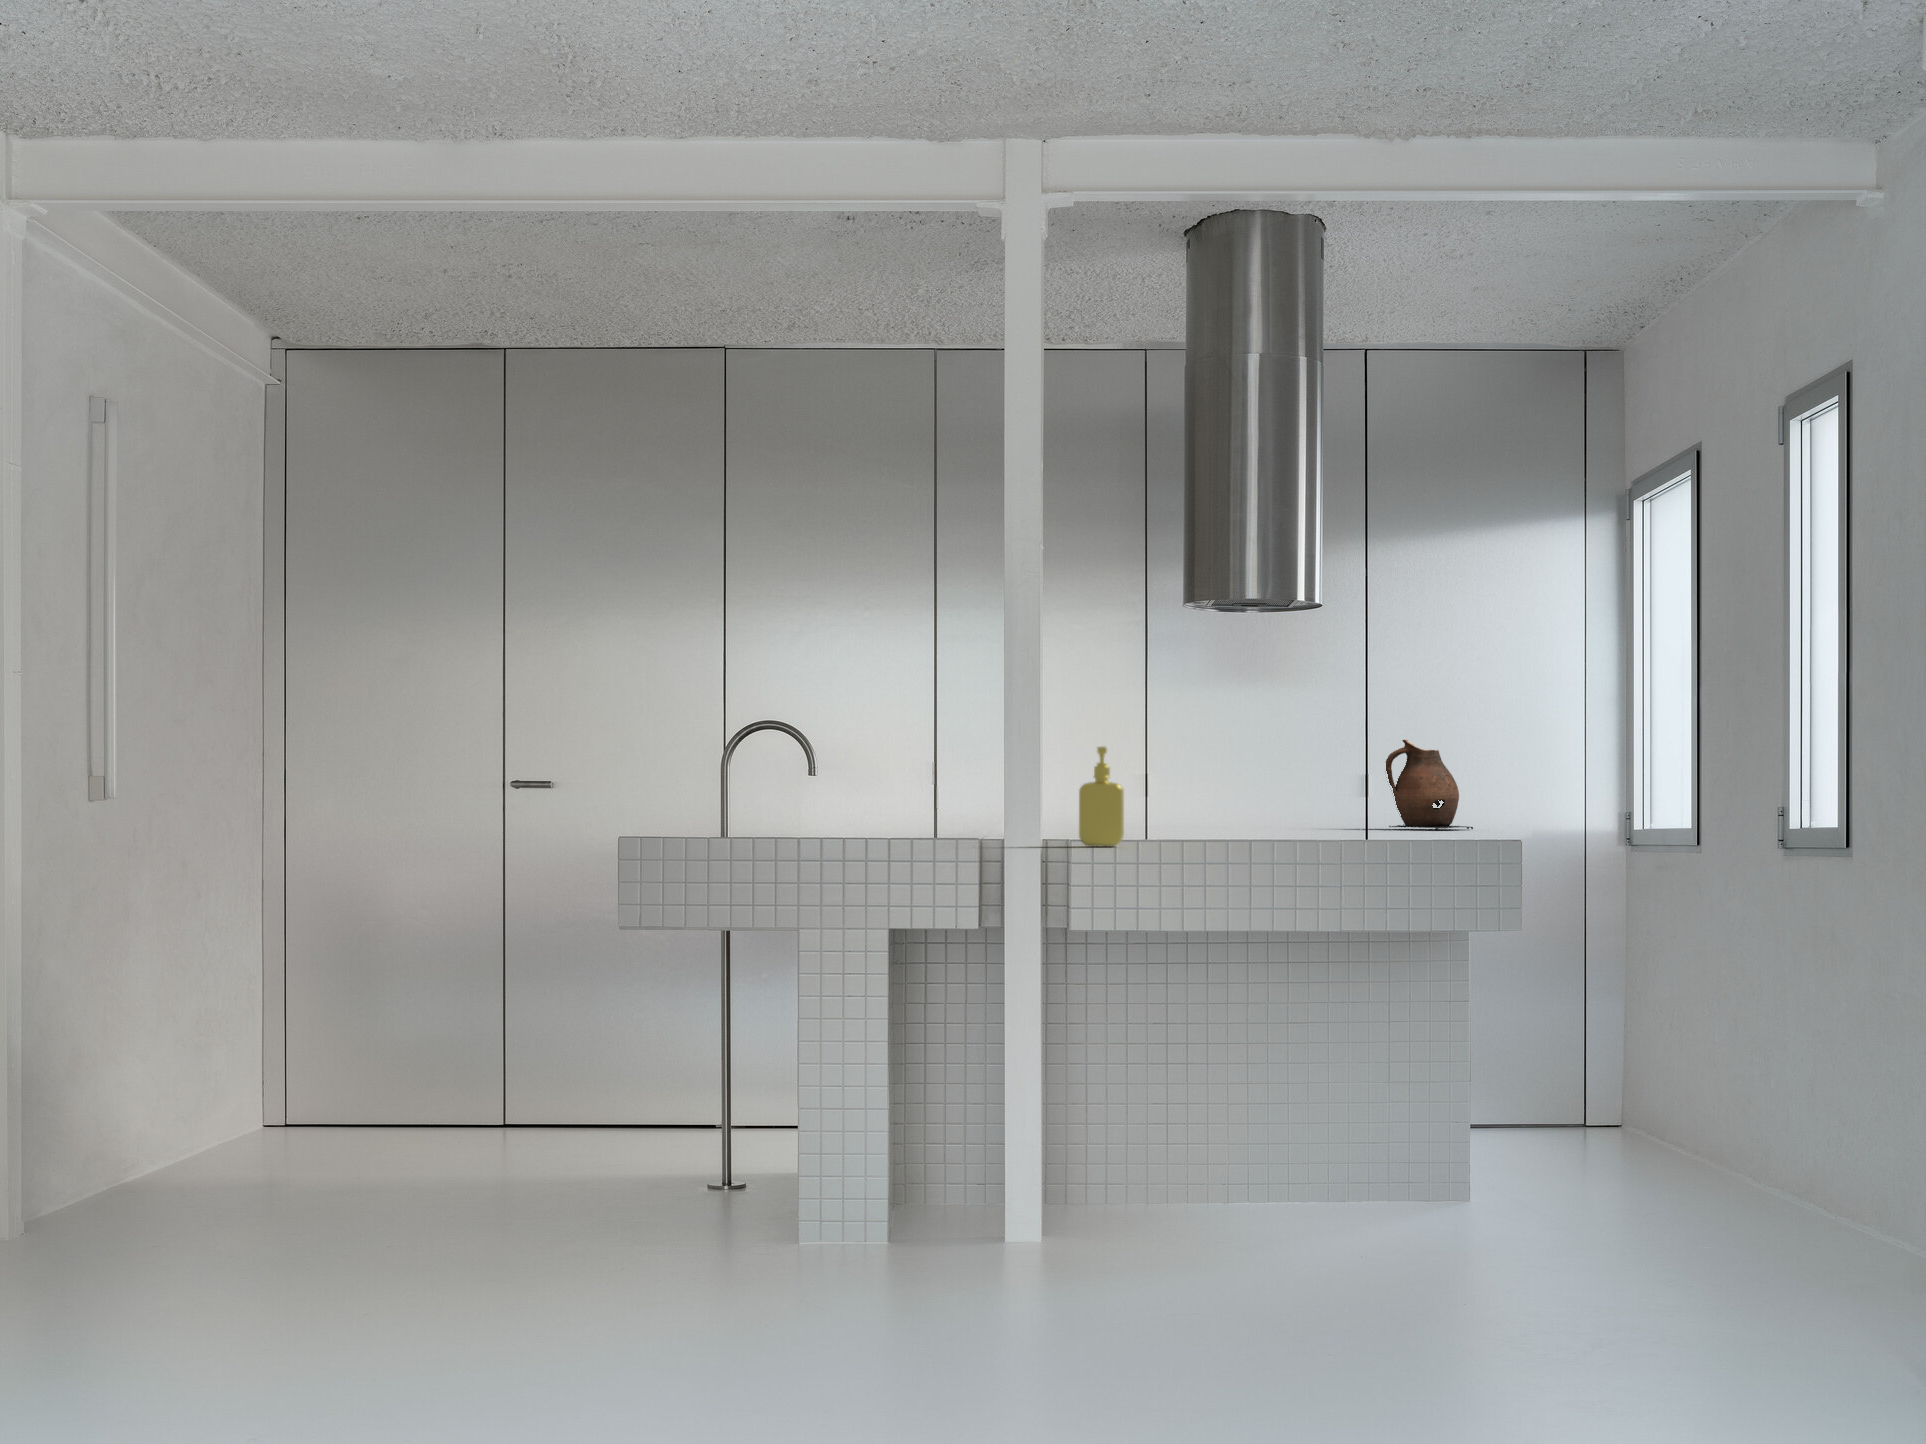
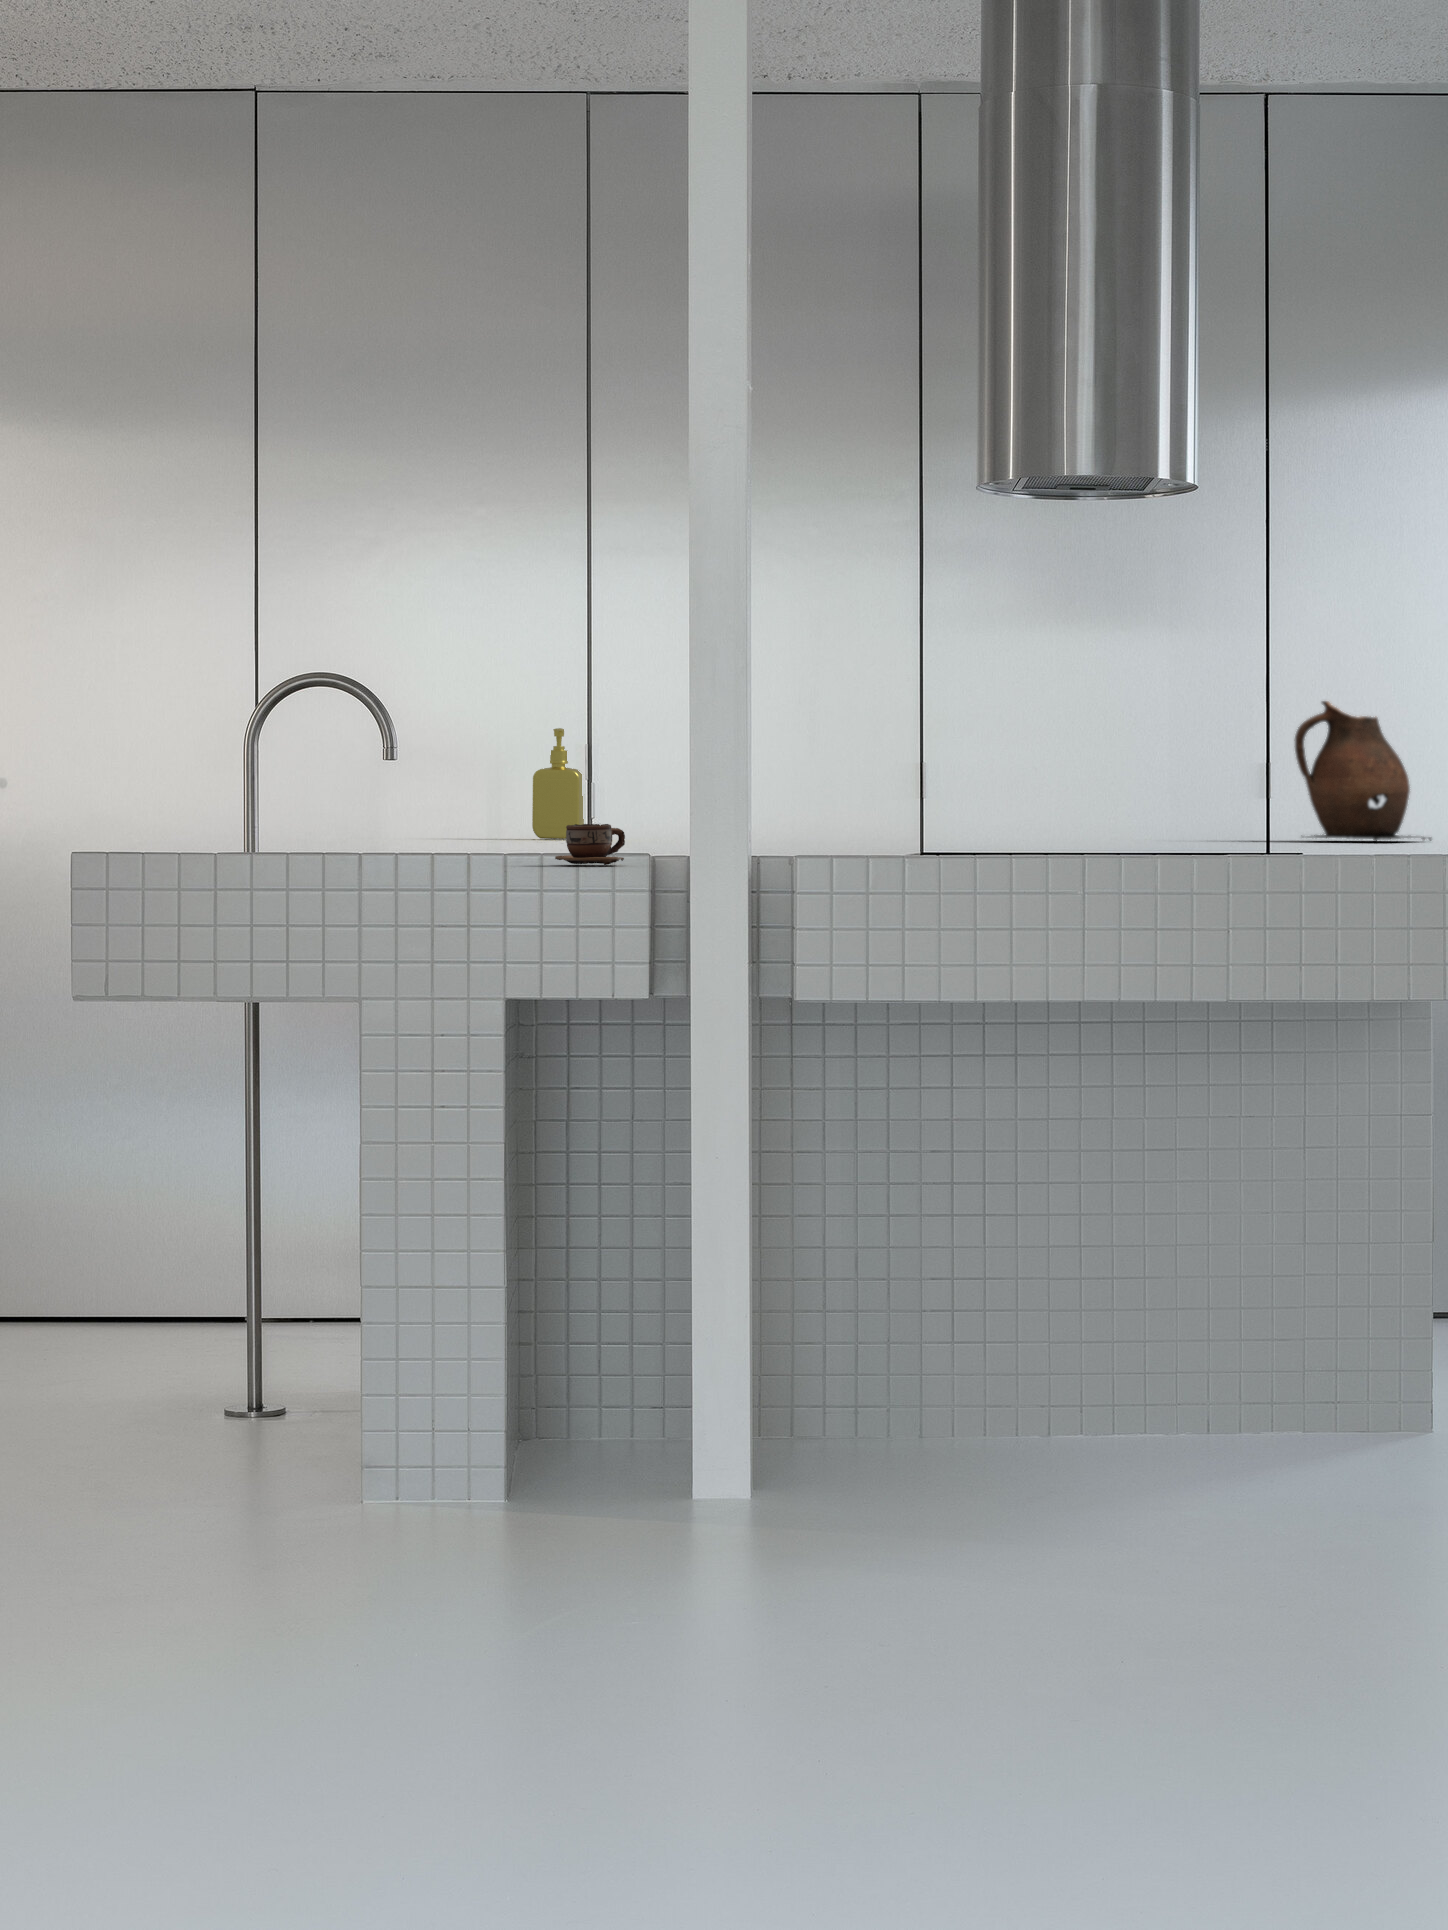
soap dispenser: present [1079,746,1124,846] -> present [532,728,584,839]
cup: none [920,819,963,845] -> present [555,824,625,865]

